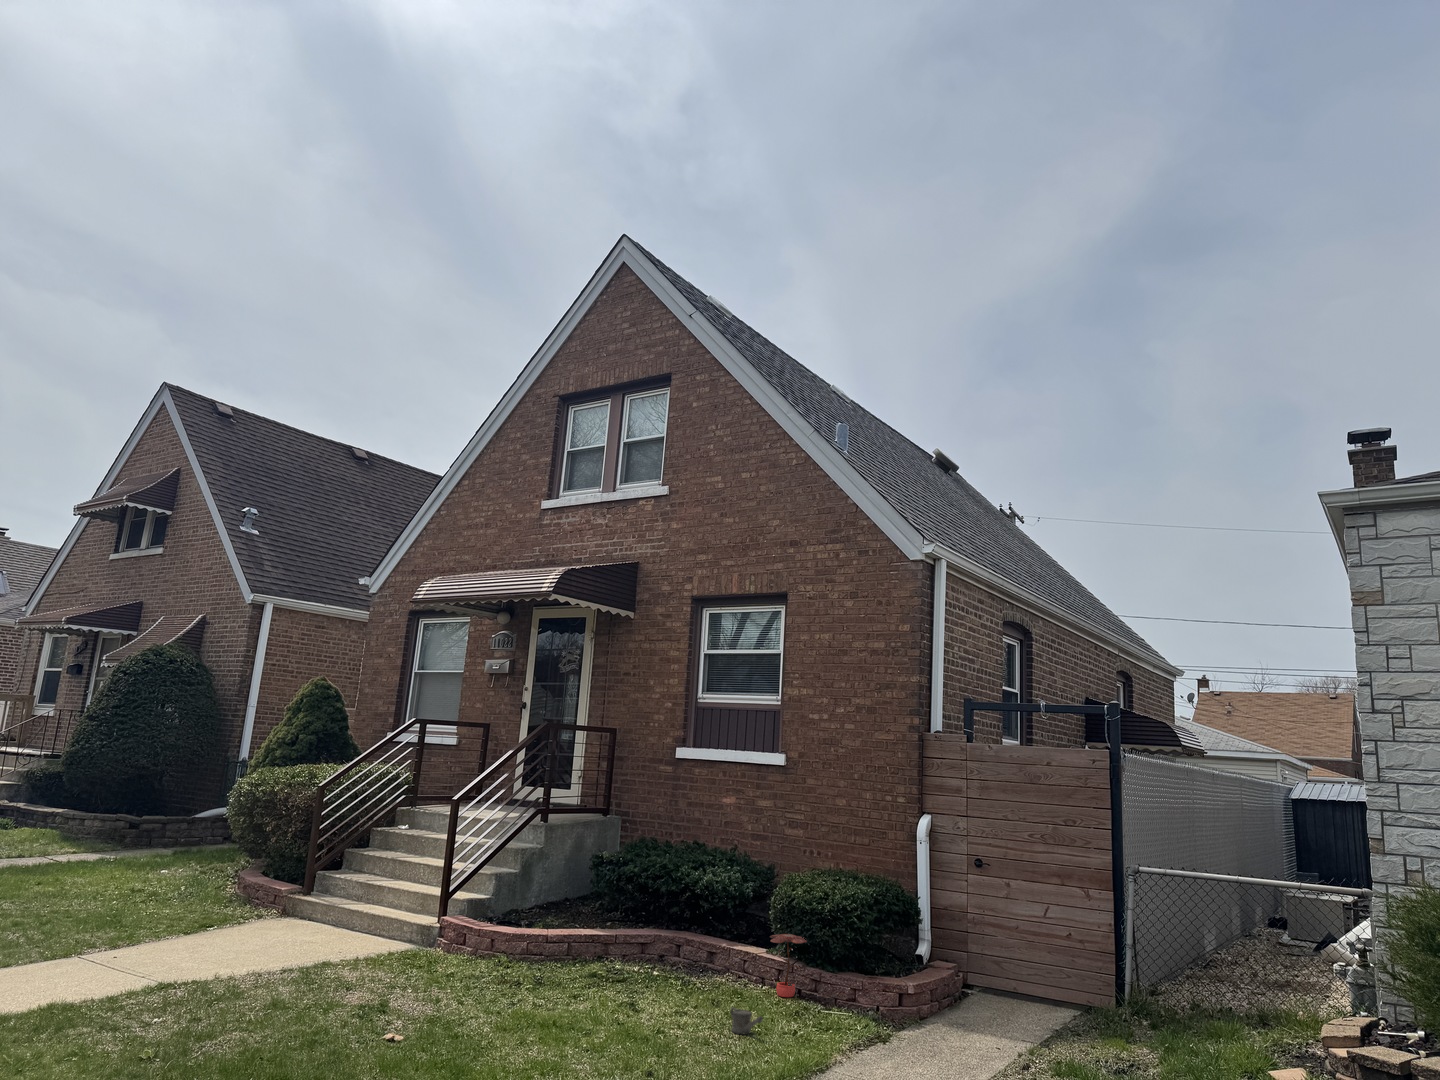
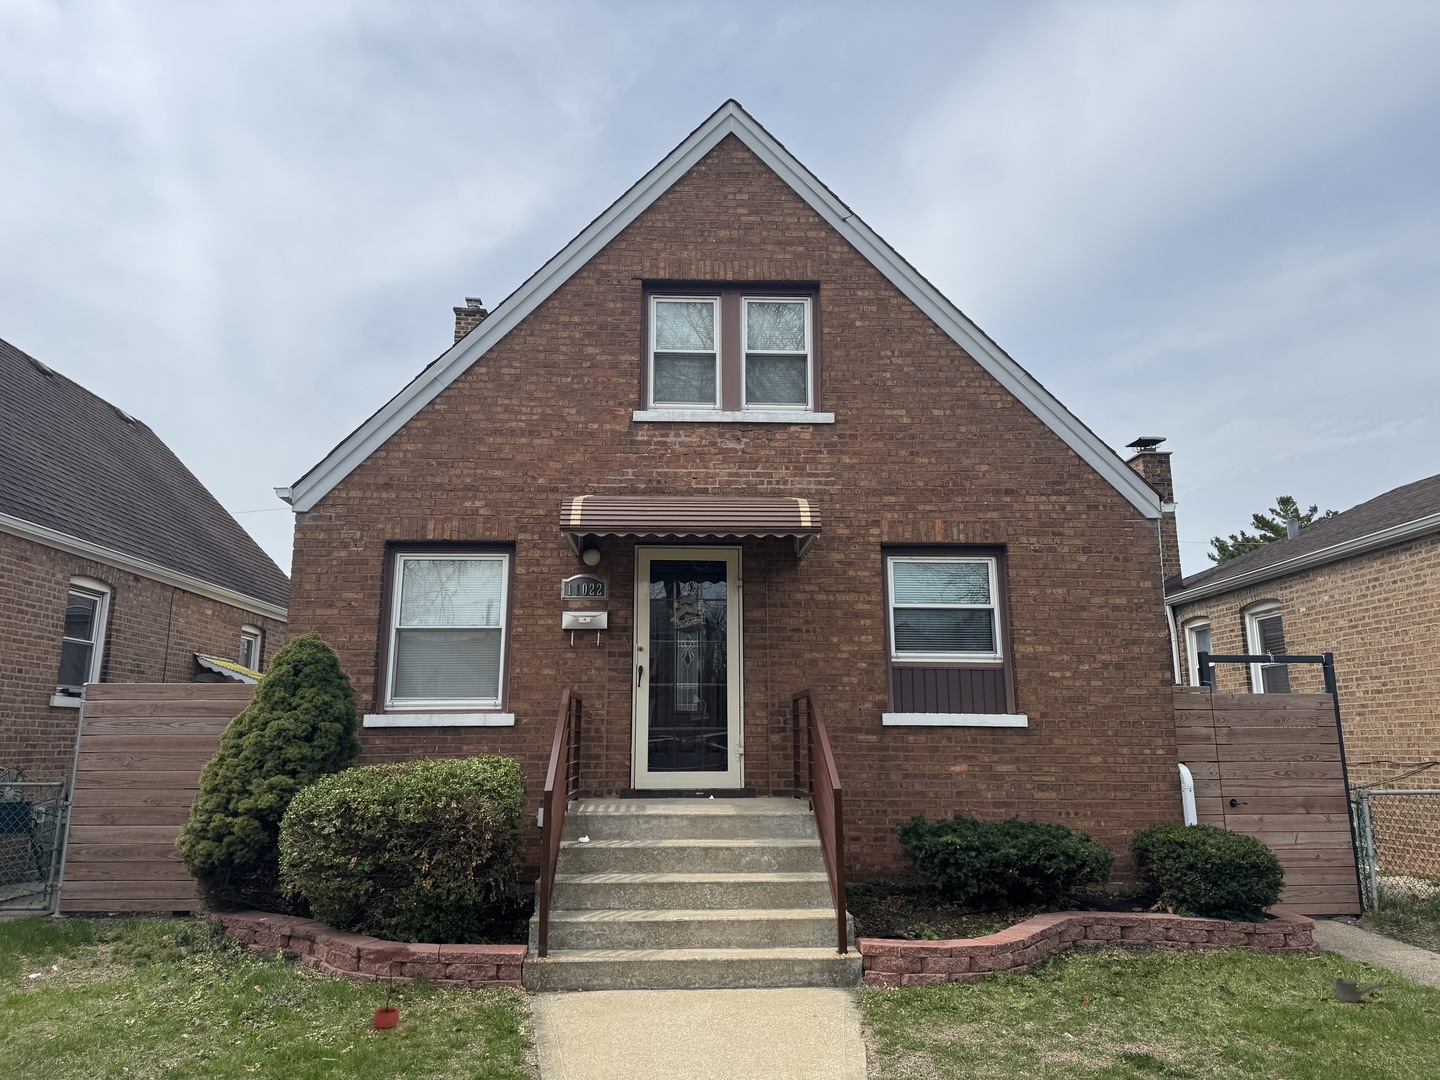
potted plant: present [770,934,807,997] -> present [364,947,417,1028]

